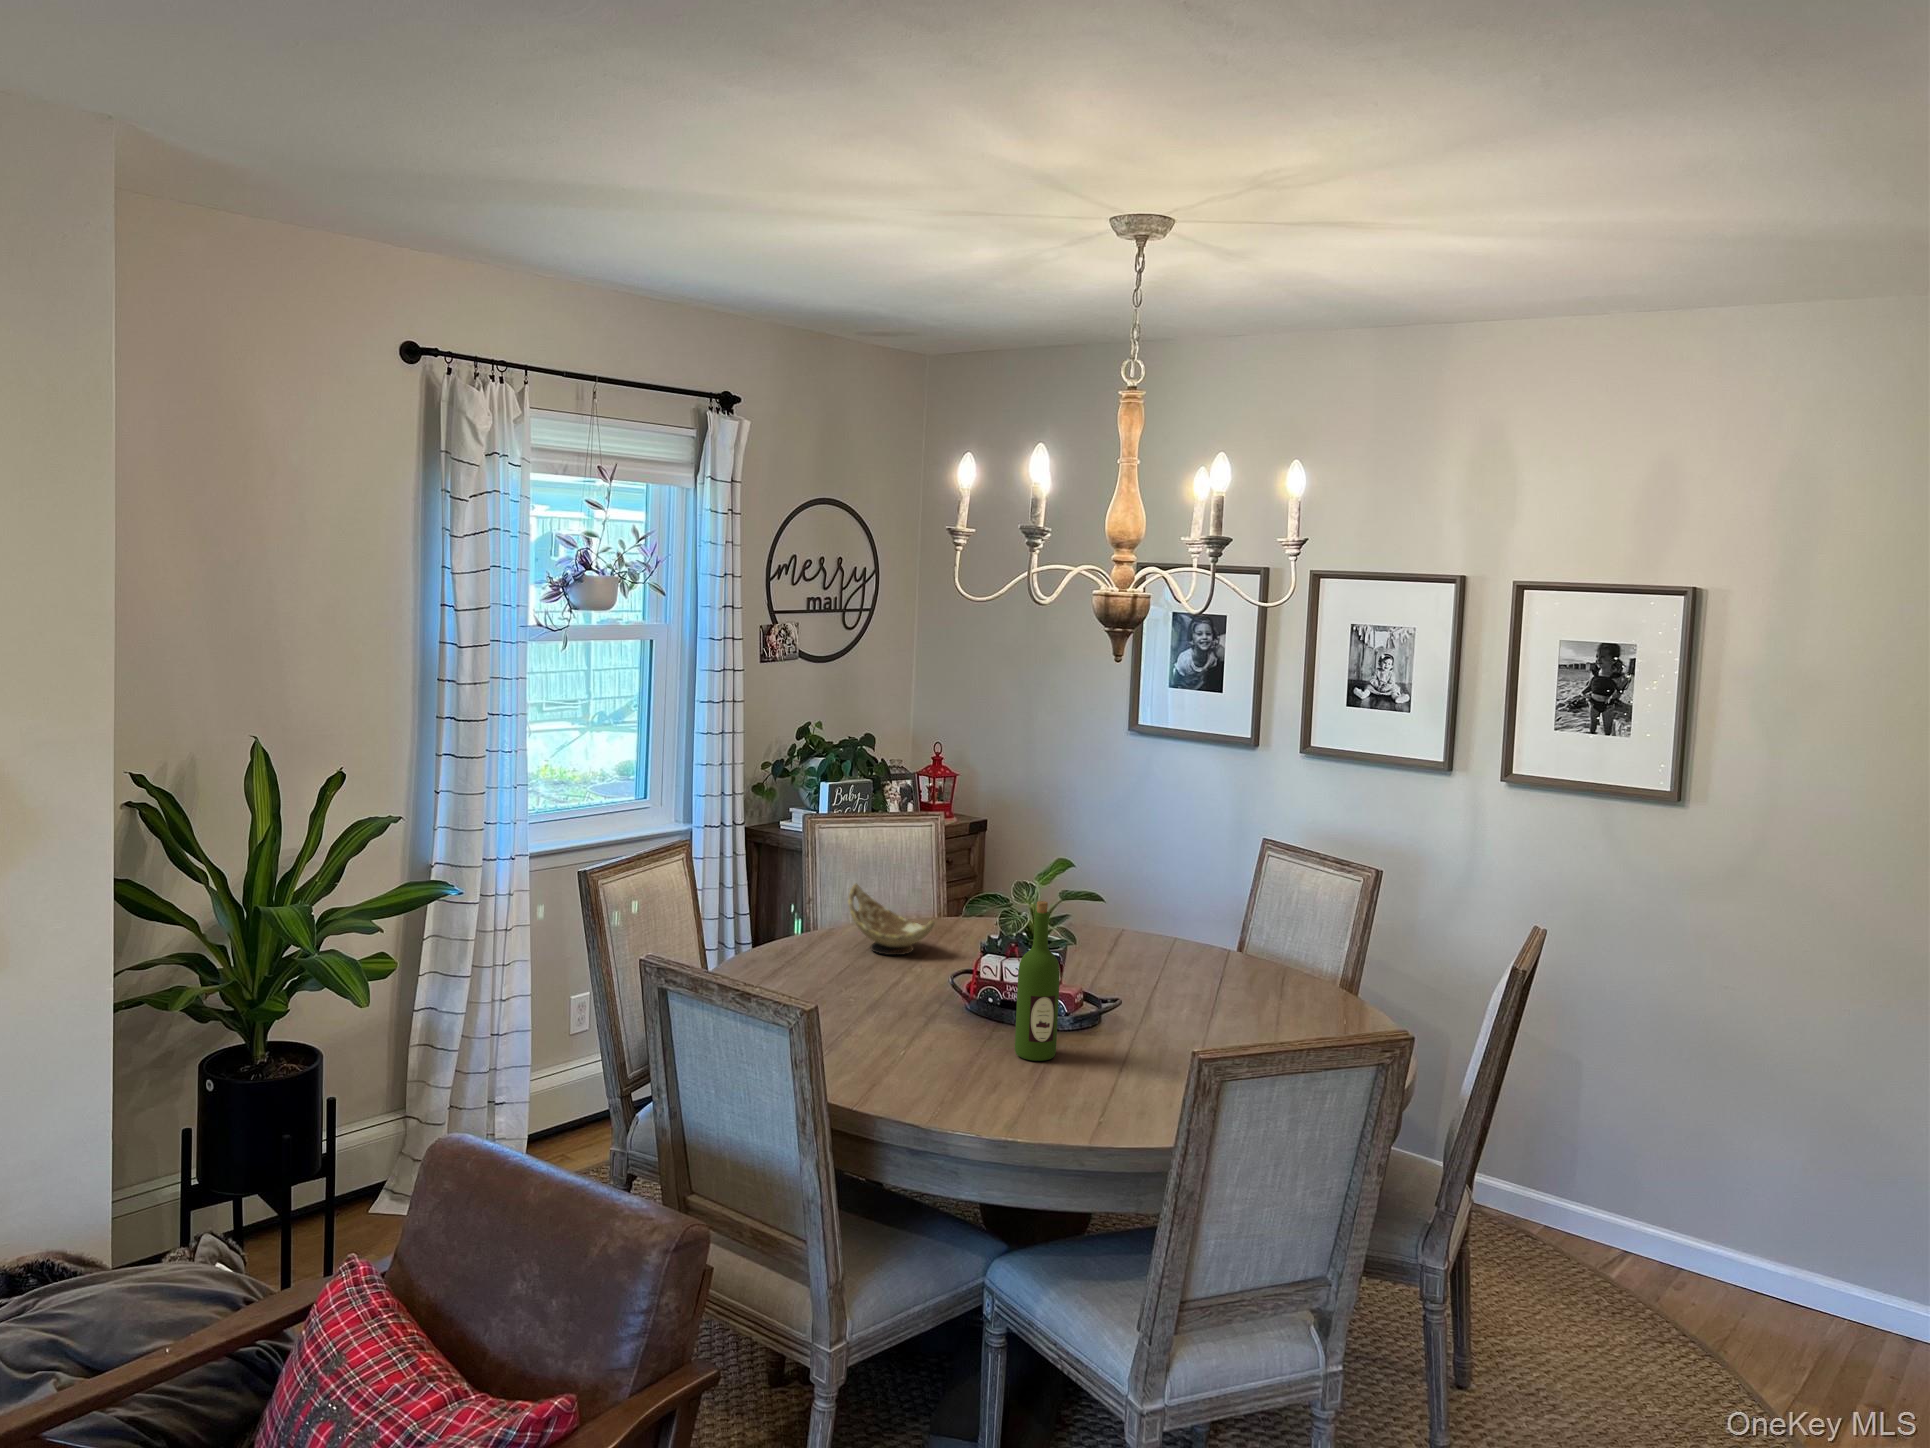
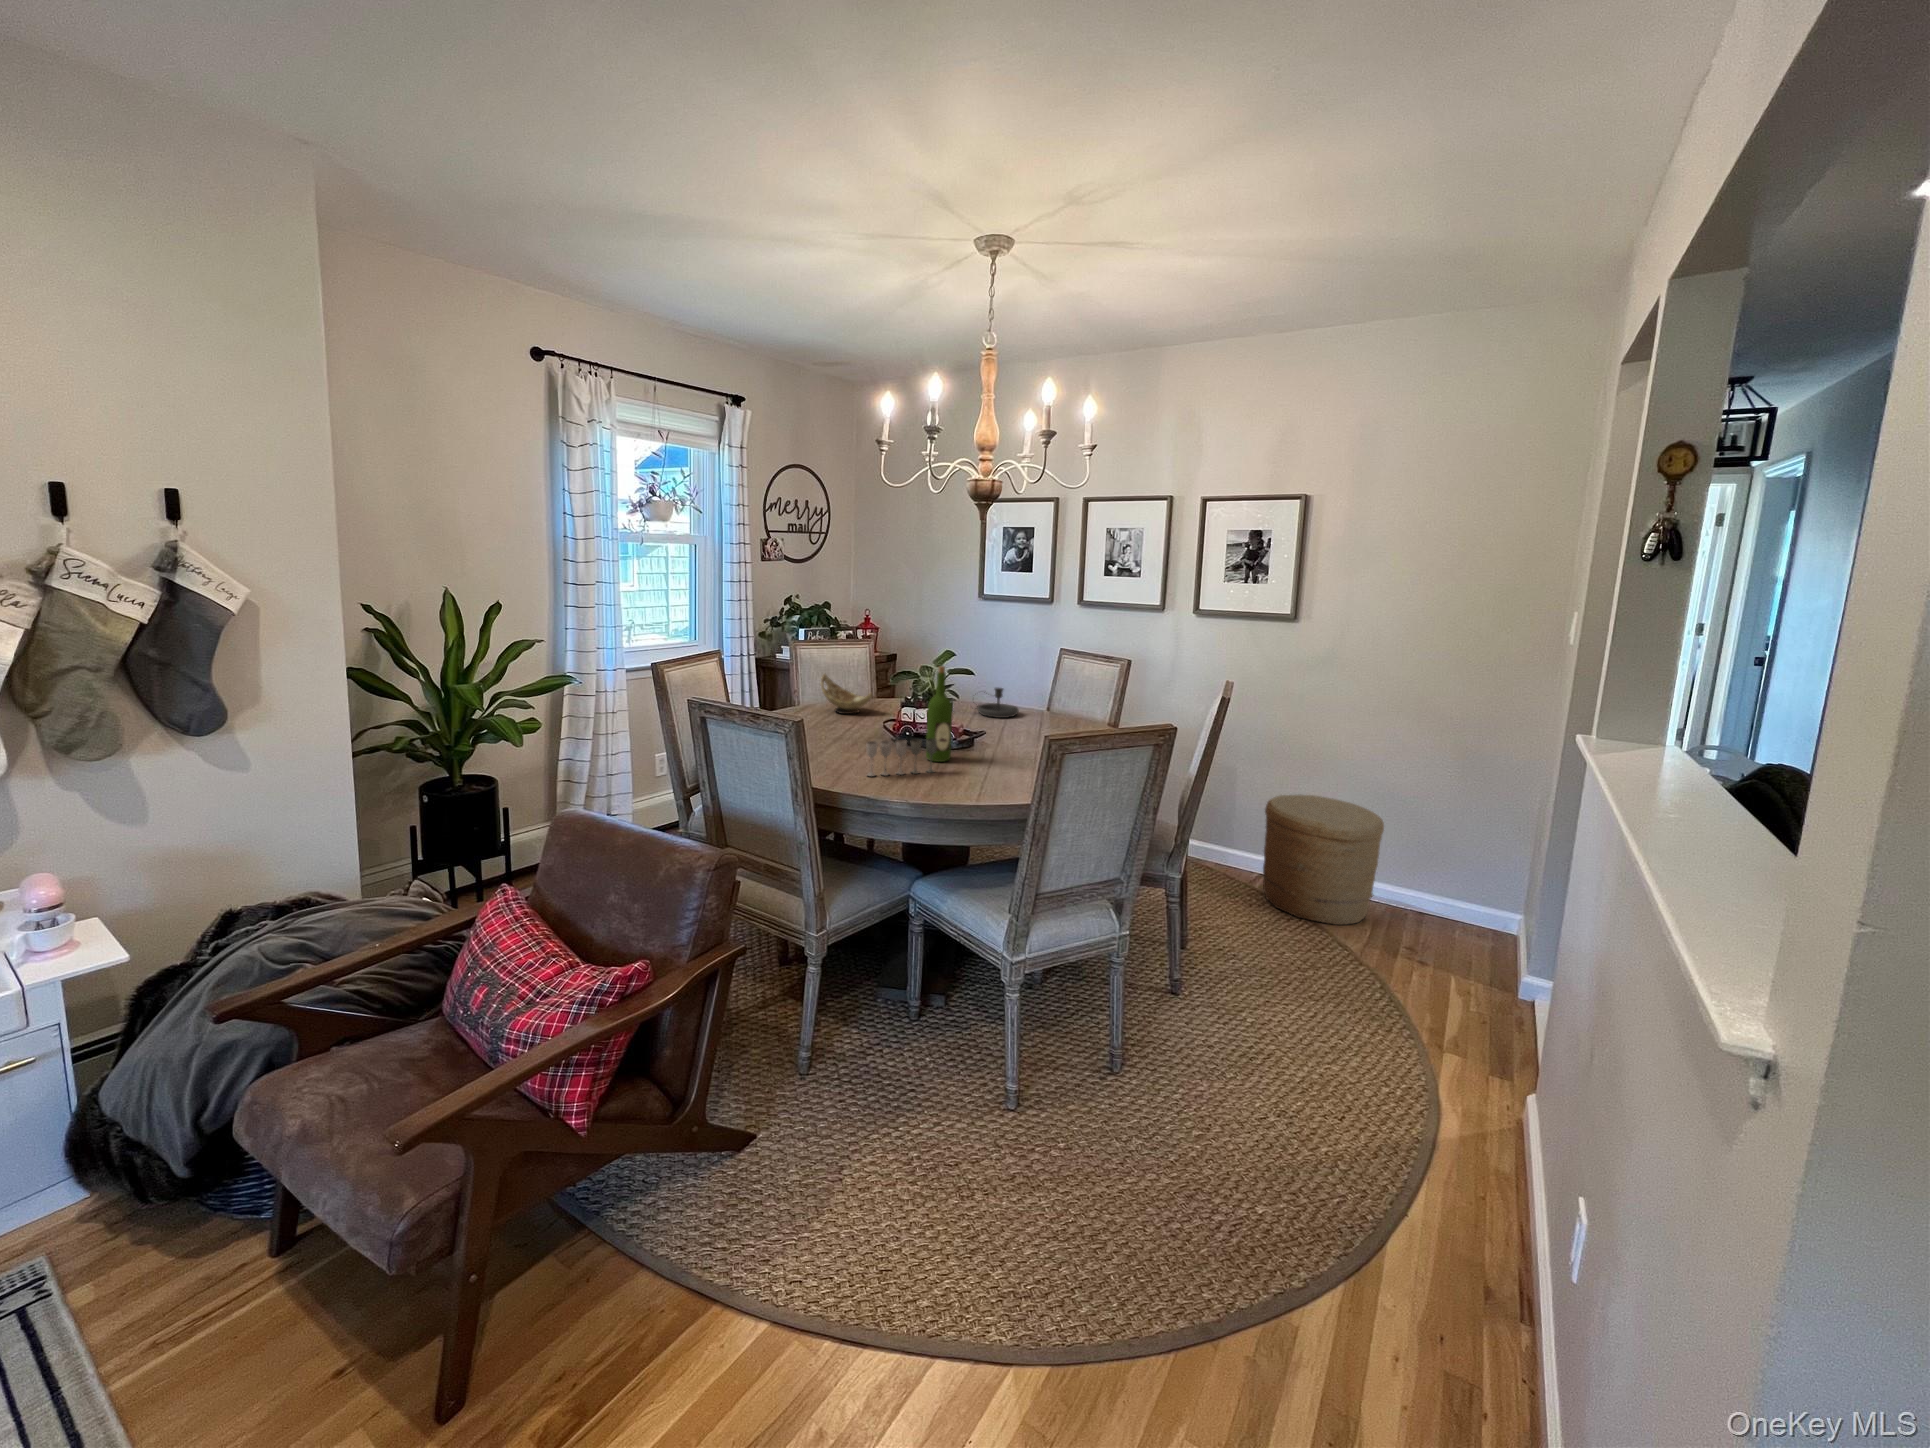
candlestick: none [1102,916,1186,970] -> present [975,688,1019,718]
wine glass: none [914,1025,1032,1087] -> present [866,739,937,776]
woven basket: none [1635,1118,1852,1368] -> present [1263,795,1384,925]

